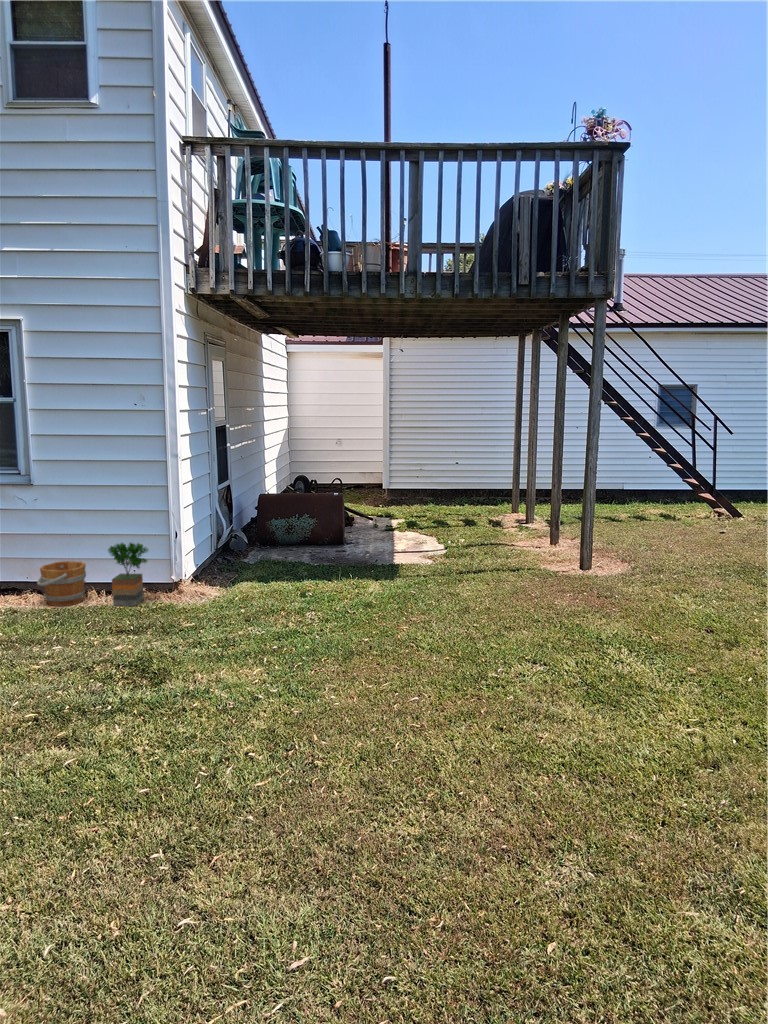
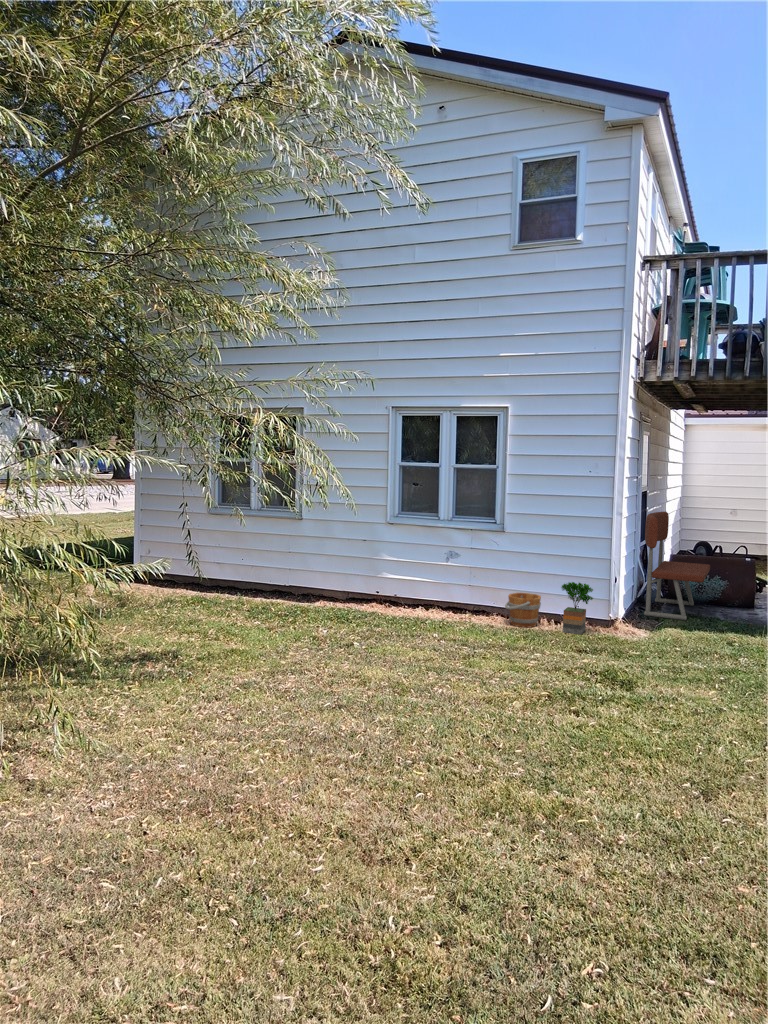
bench: none [220,449,295,568] -> present [644,512,710,620]

